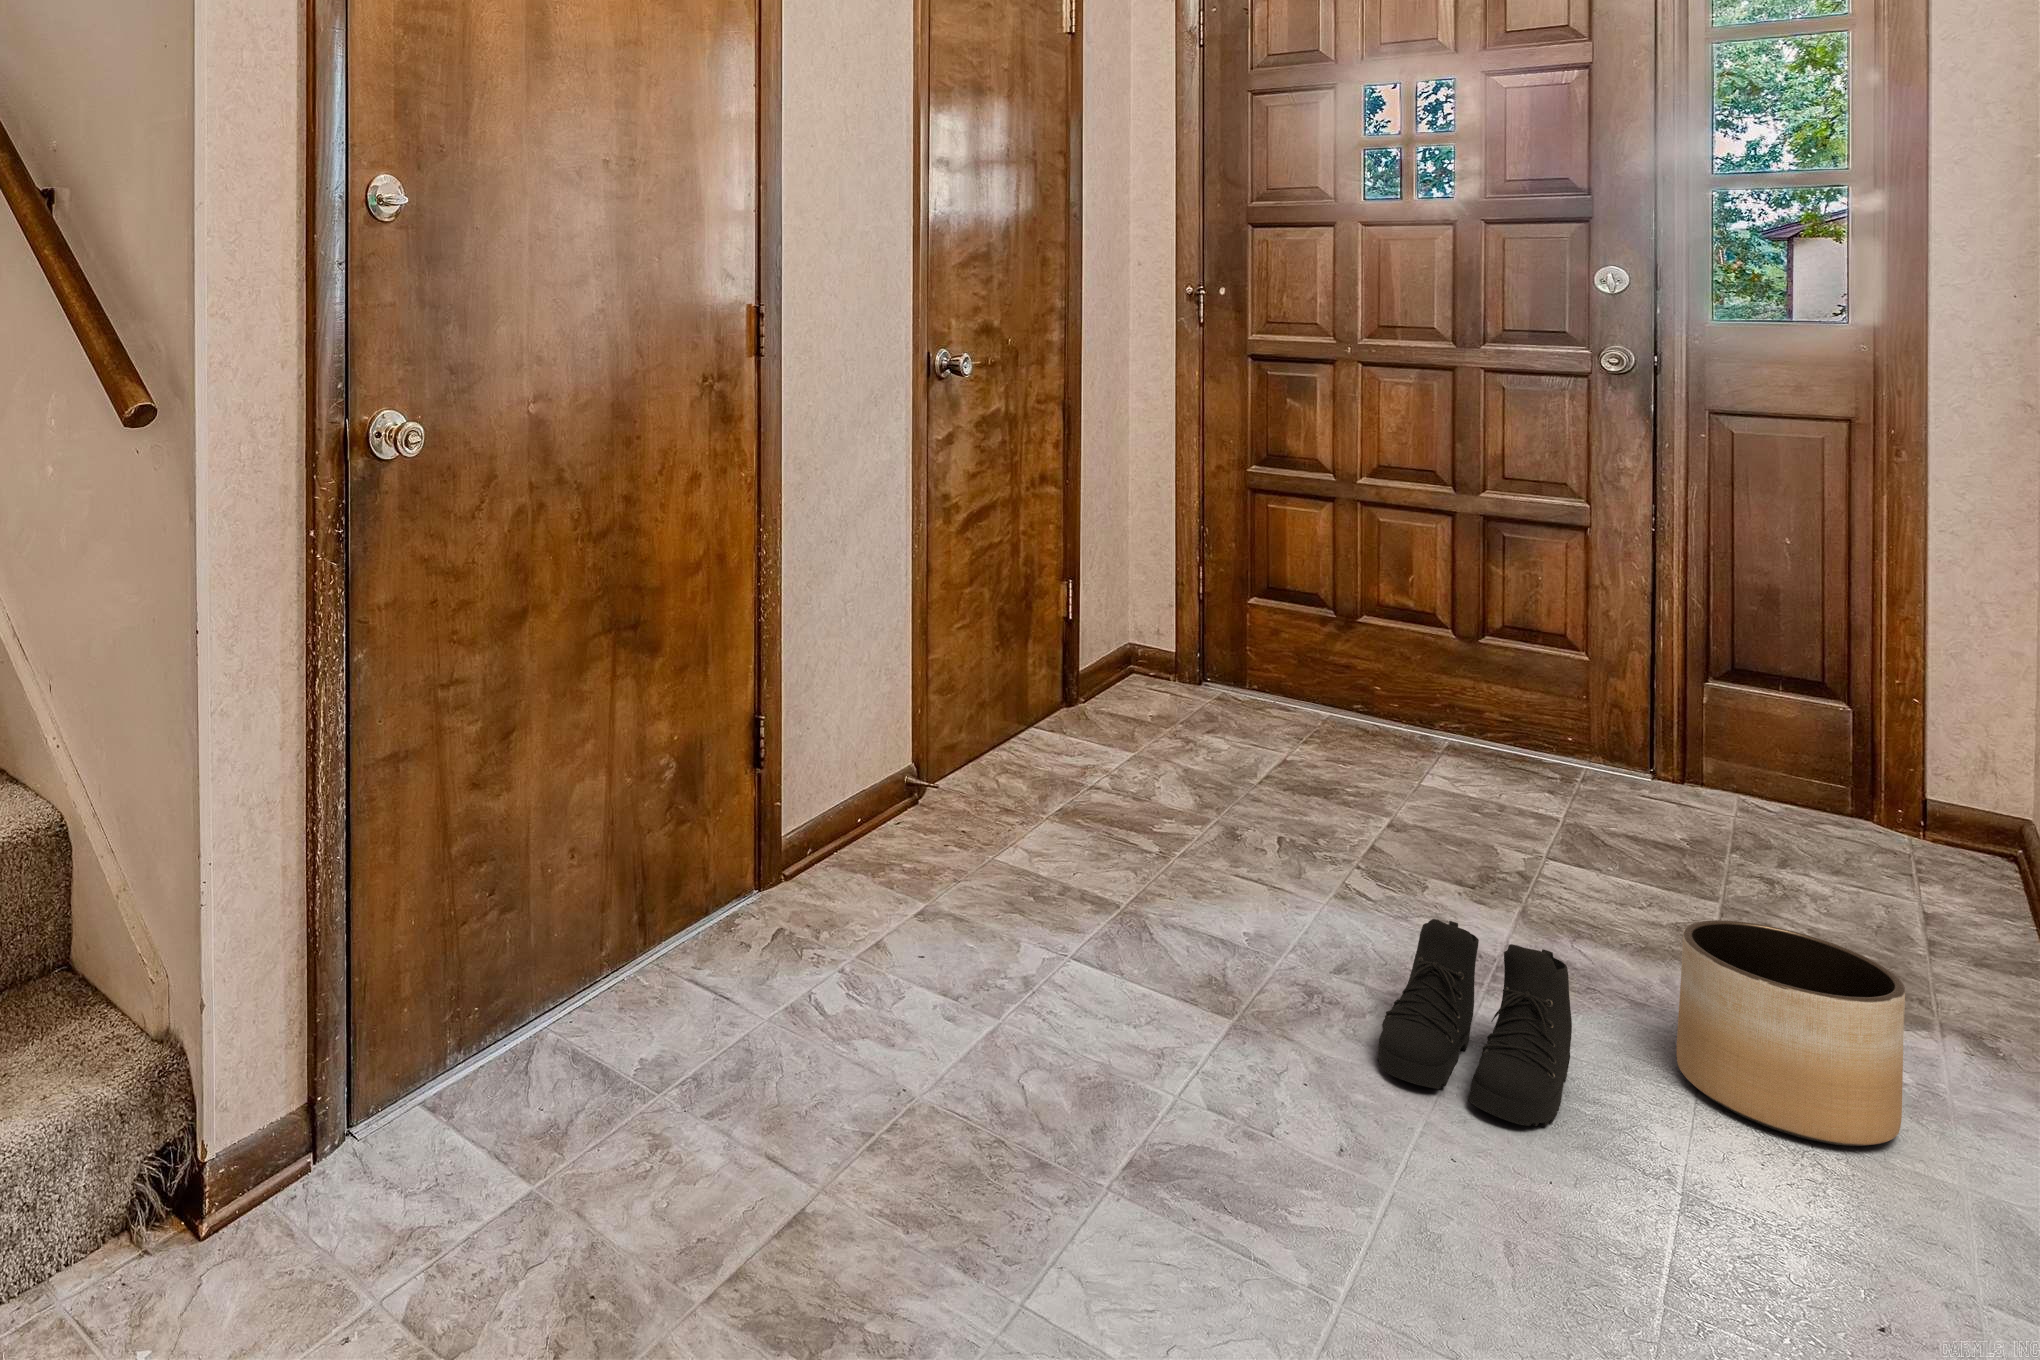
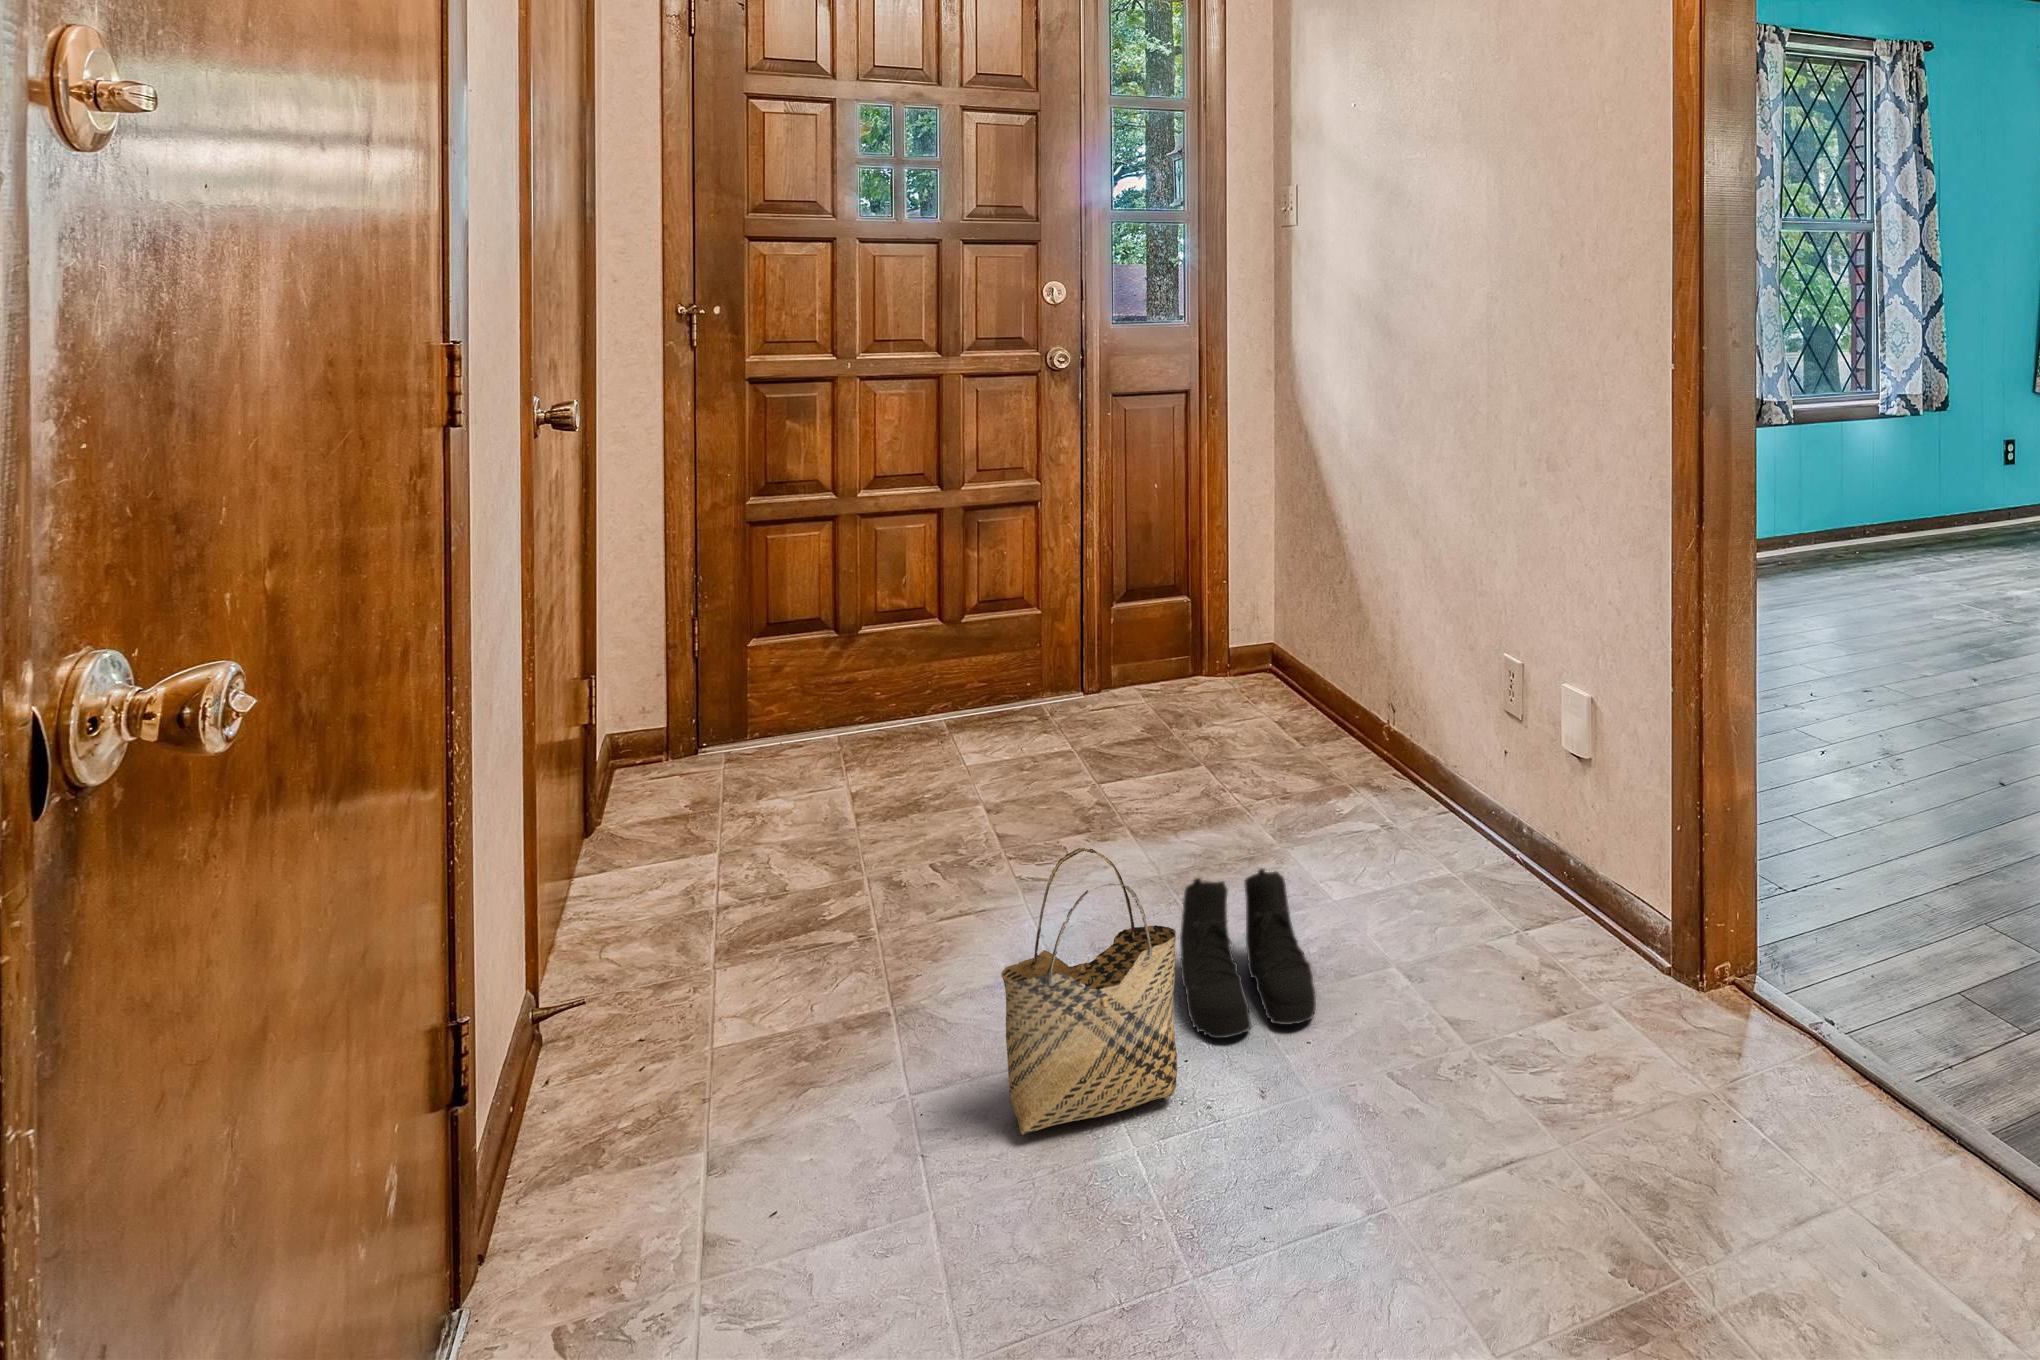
woven basket: none [1120,795,1317,1073] -> present [1001,848,1177,1135]
planter: present [1677,920,1905,1146] -> none [1308,779,1424,928]

